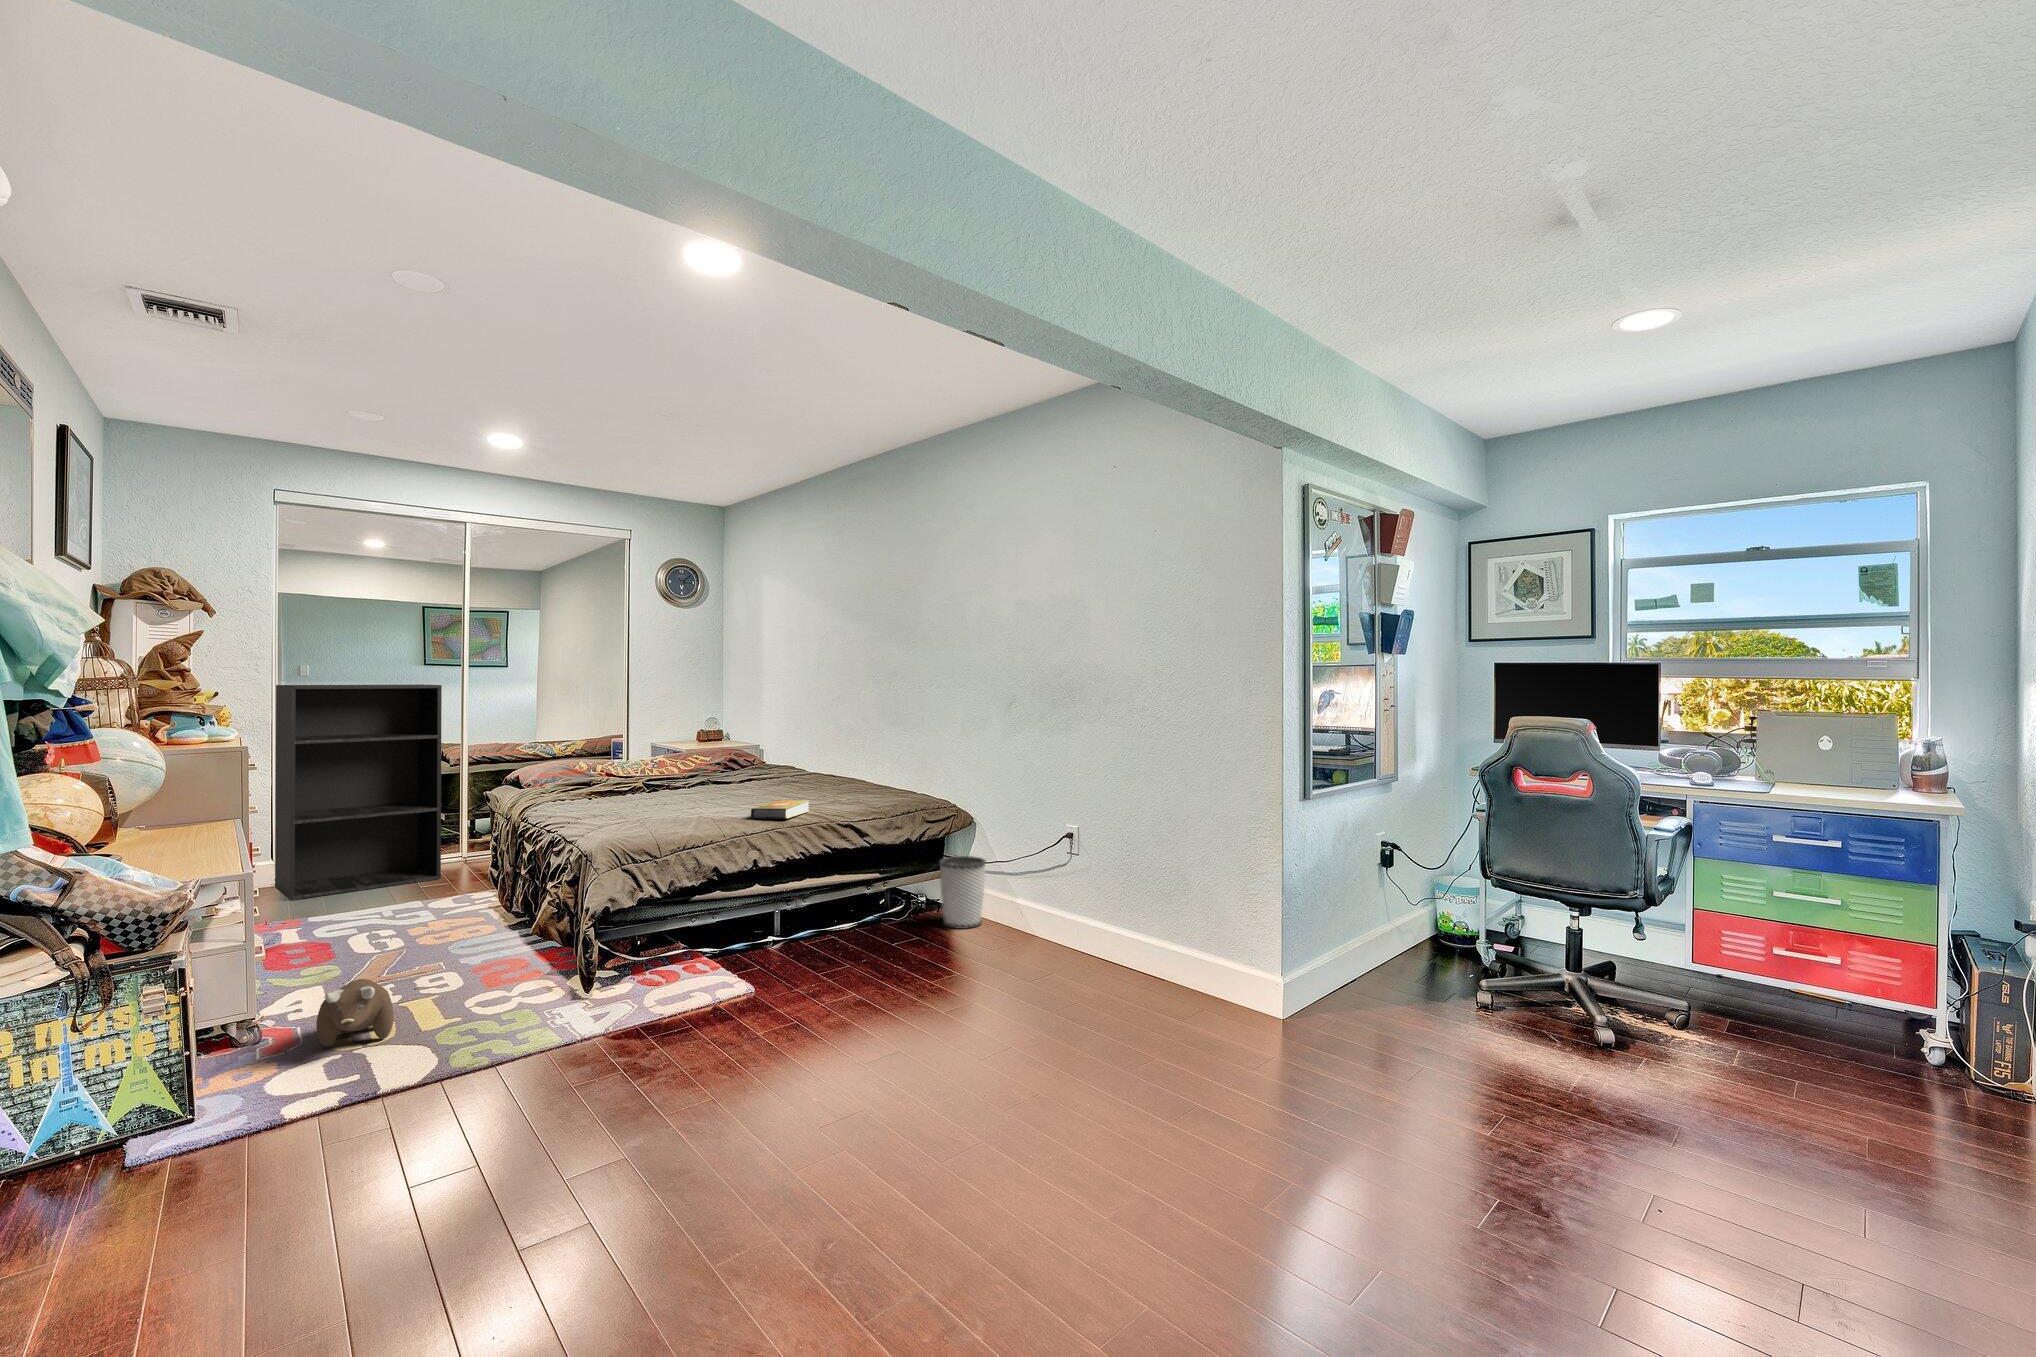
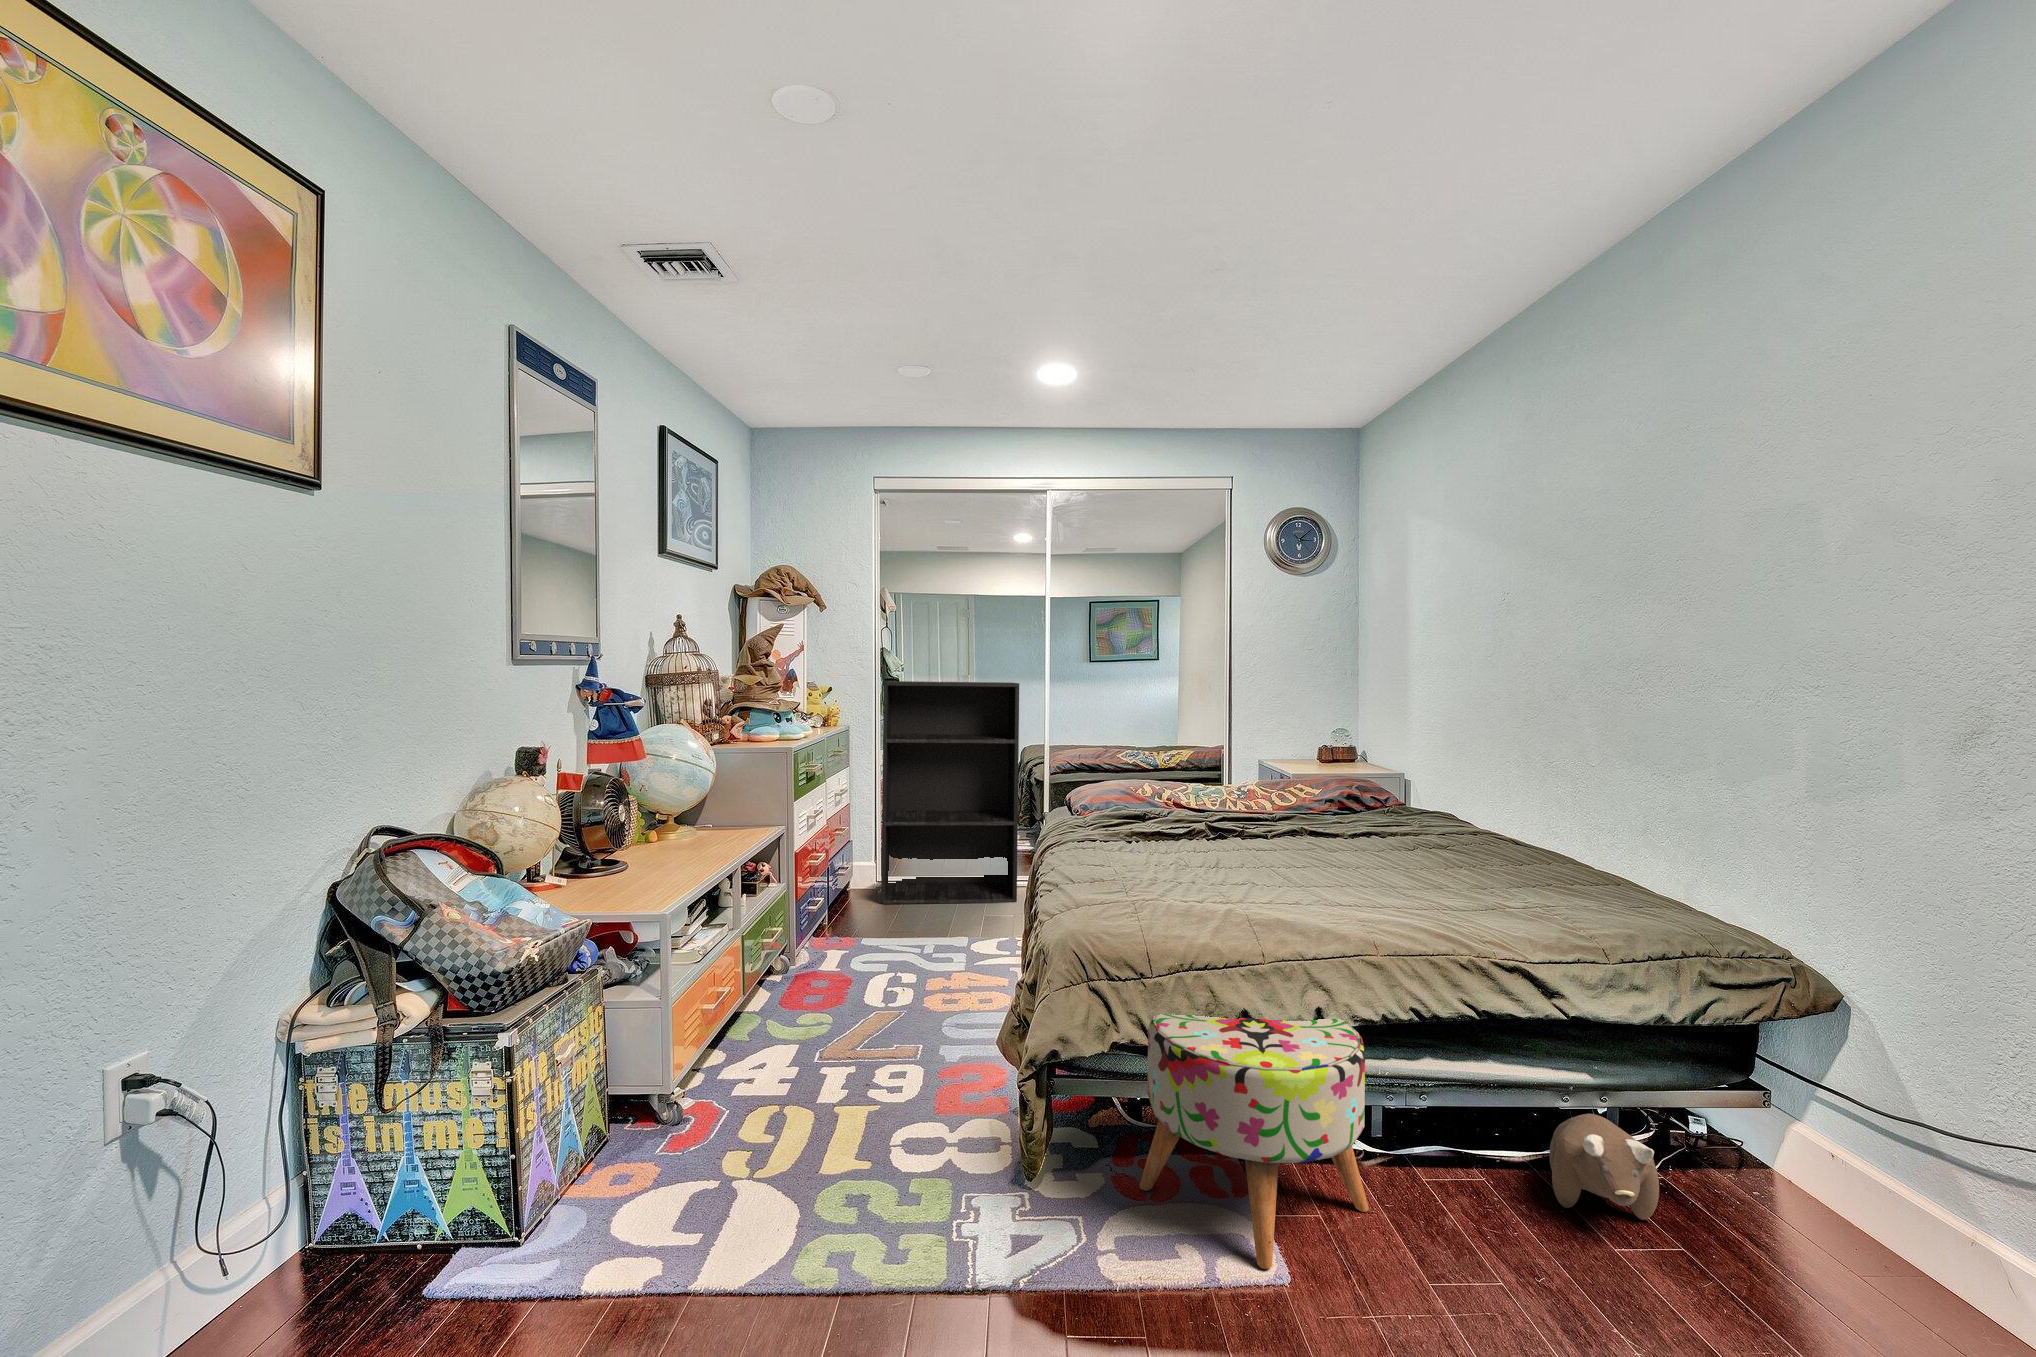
book: present [751,800,809,819] -> none [1329,890,1443,934]
wastebasket: present [939,856,986,929] -> none [1742,1074,1887,1269]
ottoman: none [658,862,784,986] -> present [1139,1014,1369,1269]
plush toy: present [316,979,394,1047] -> present [1549,1114,1659,1220]

